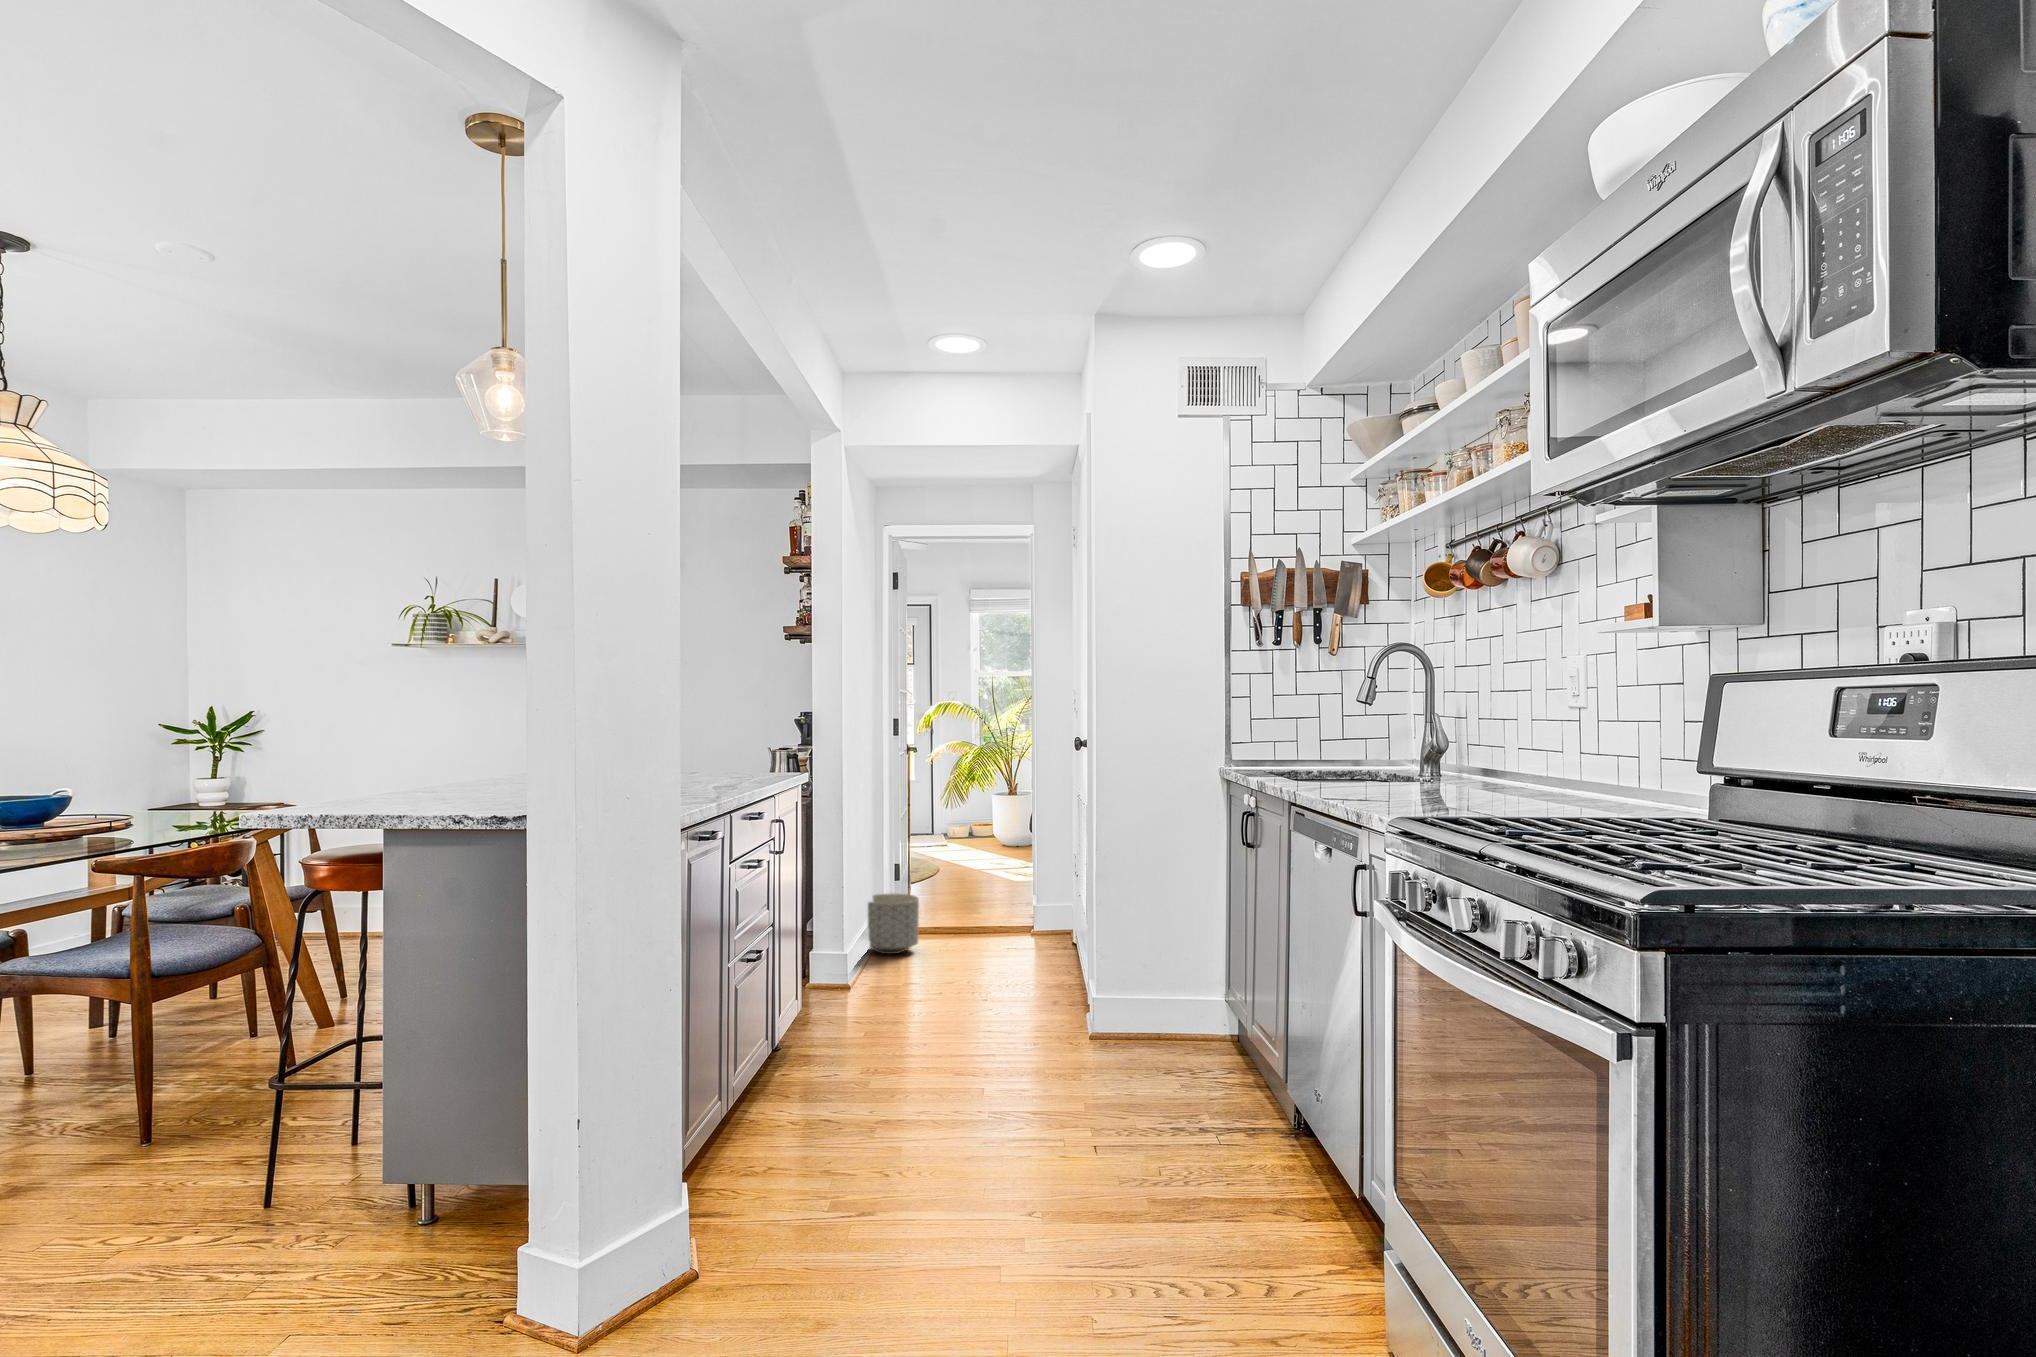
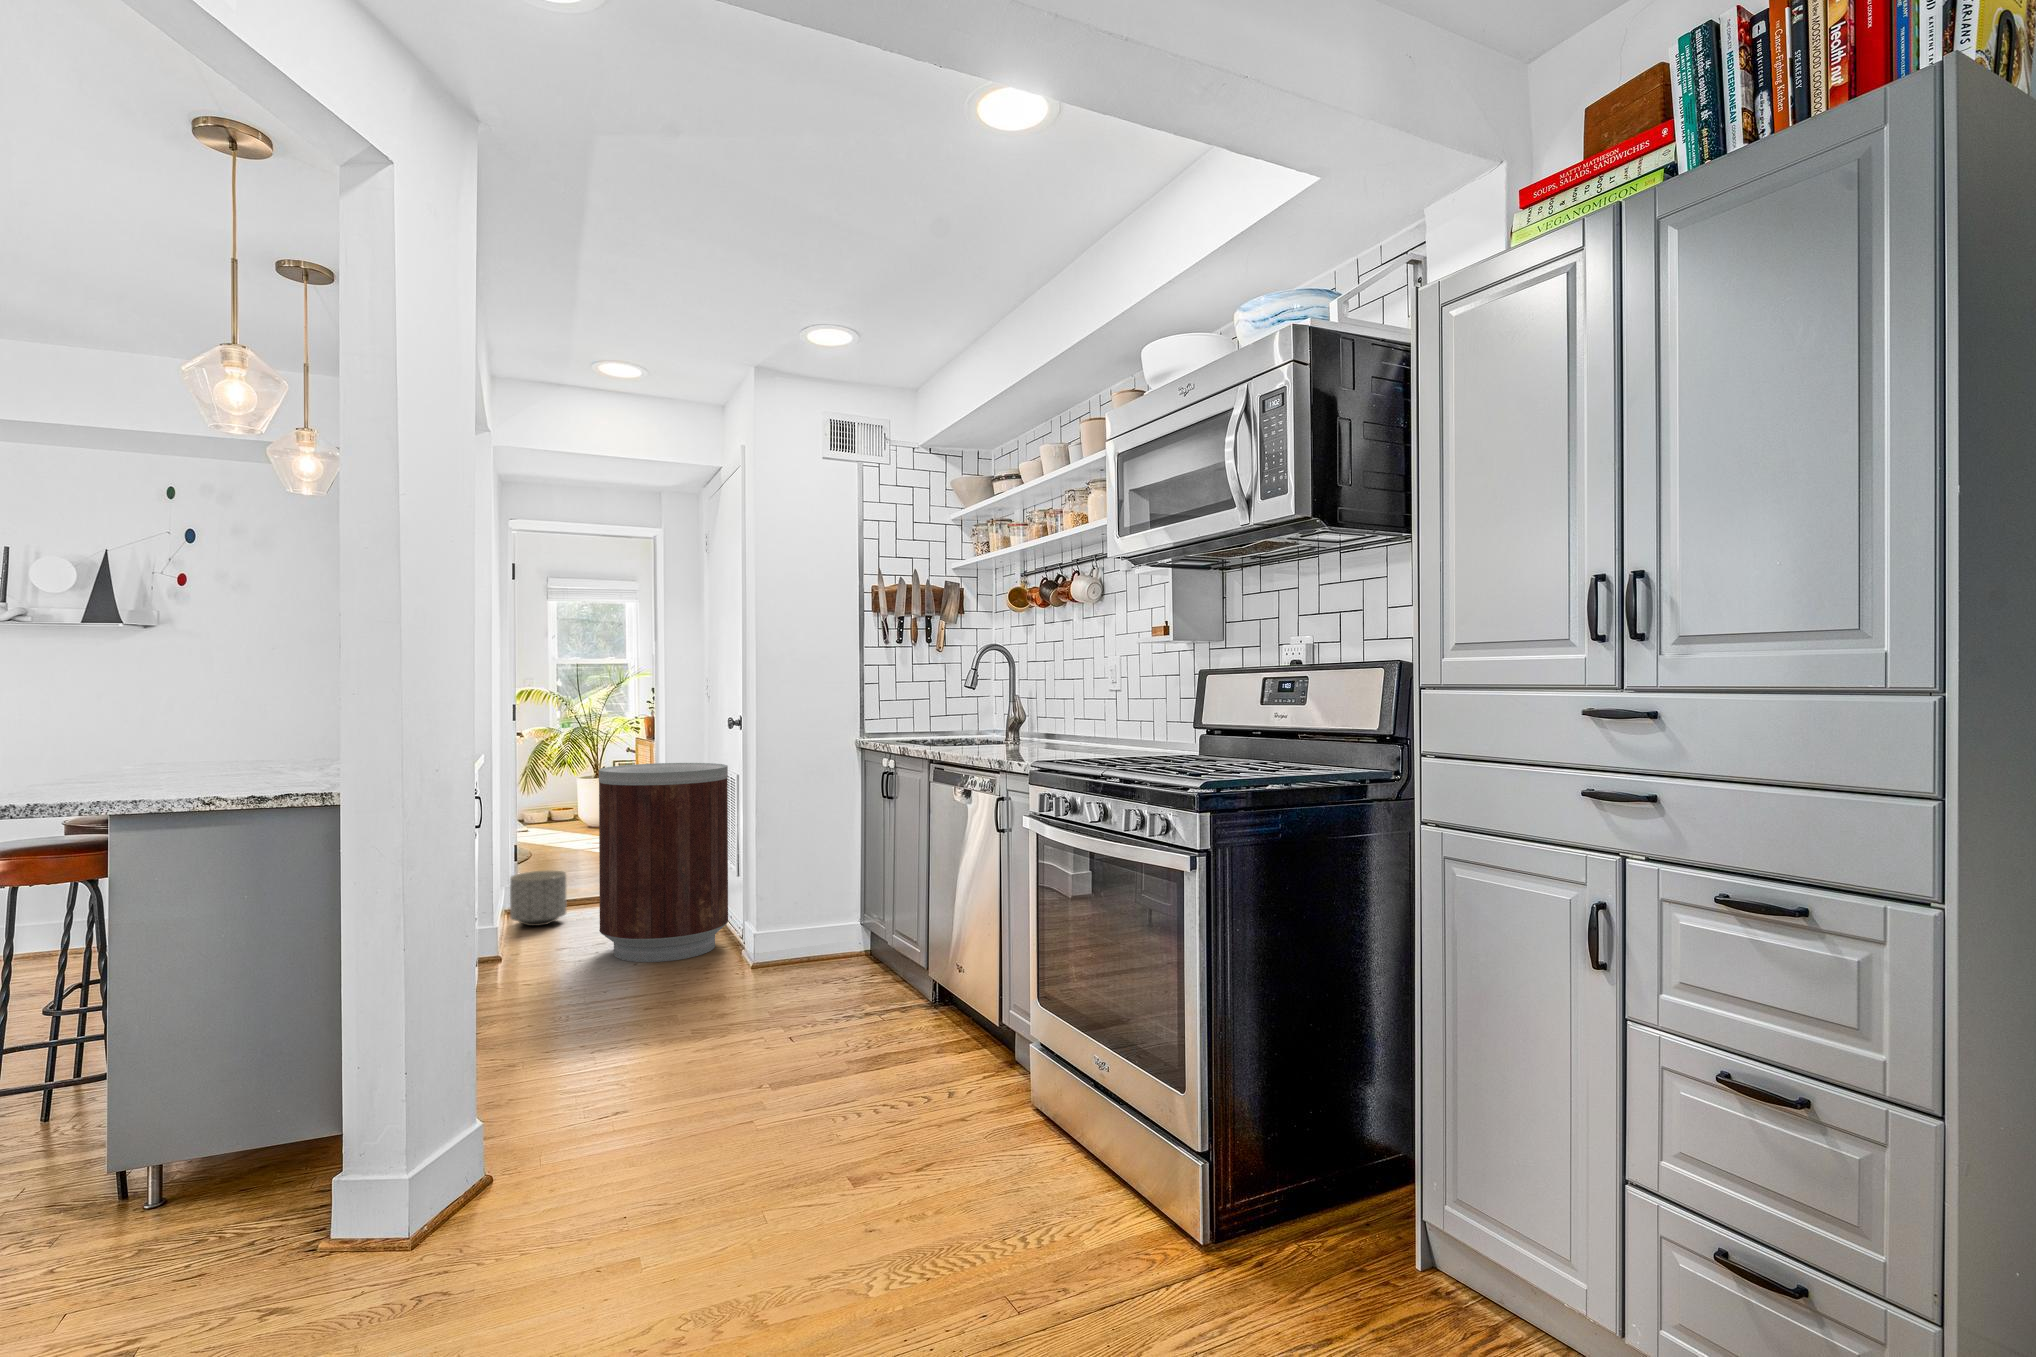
trash can: none [930,783,1073,1017] -> present [599,763,728,962]

